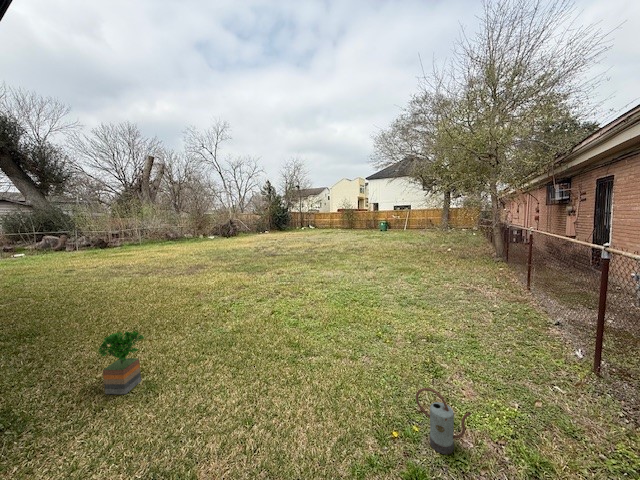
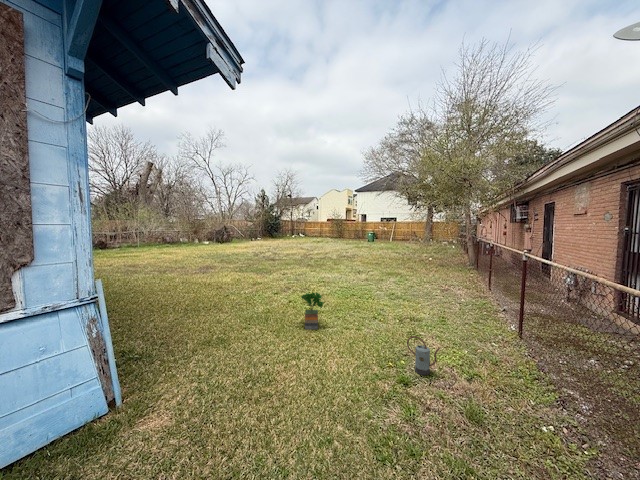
potted tree: present [98,331,144,394] -> present [301,293,324,329]

